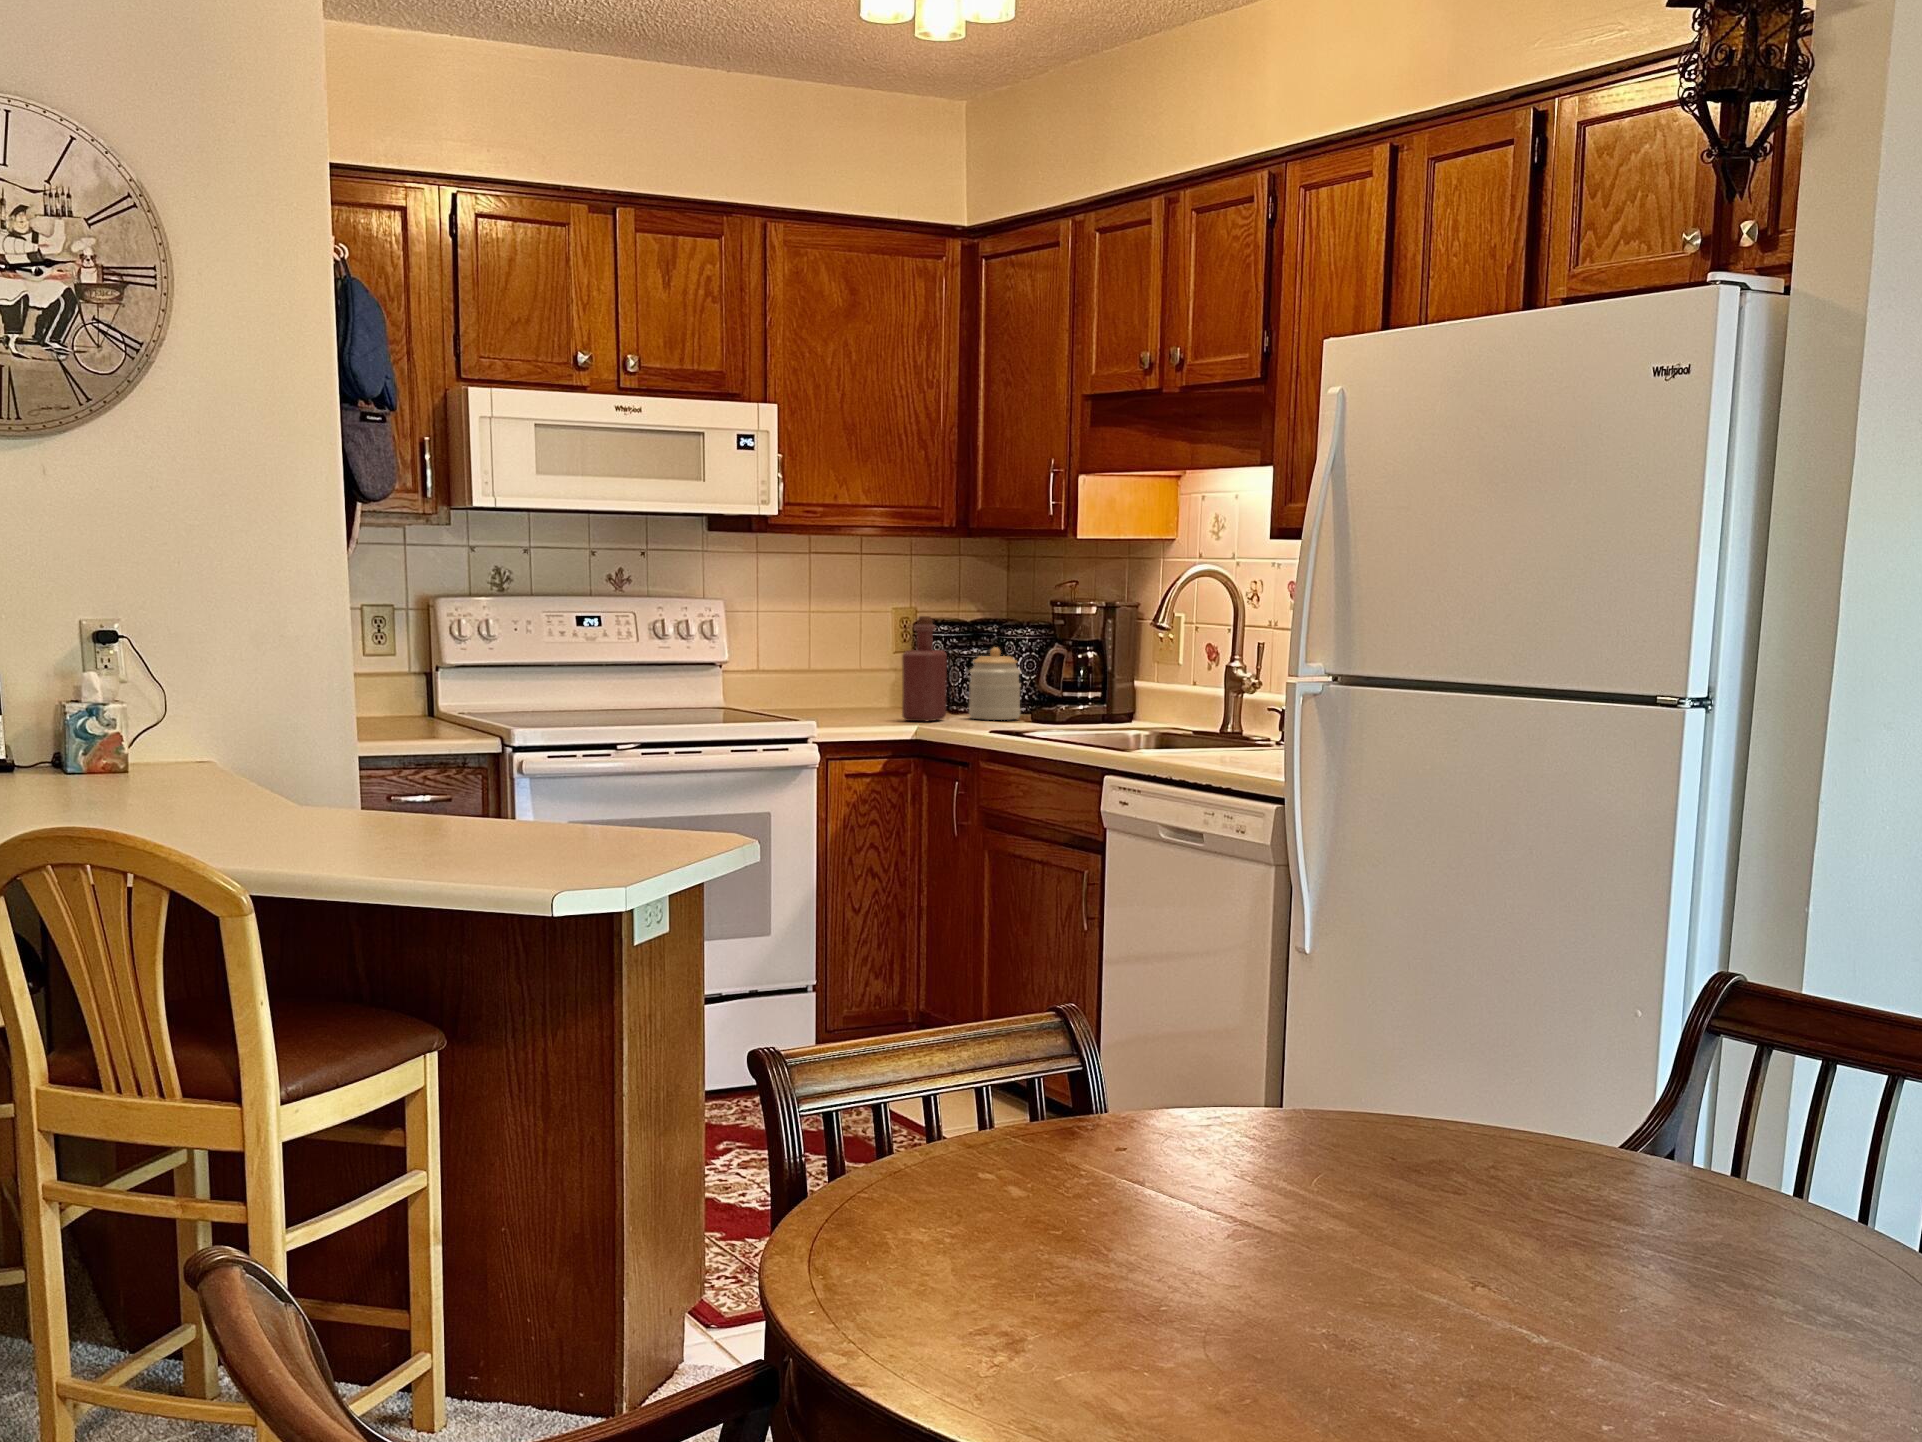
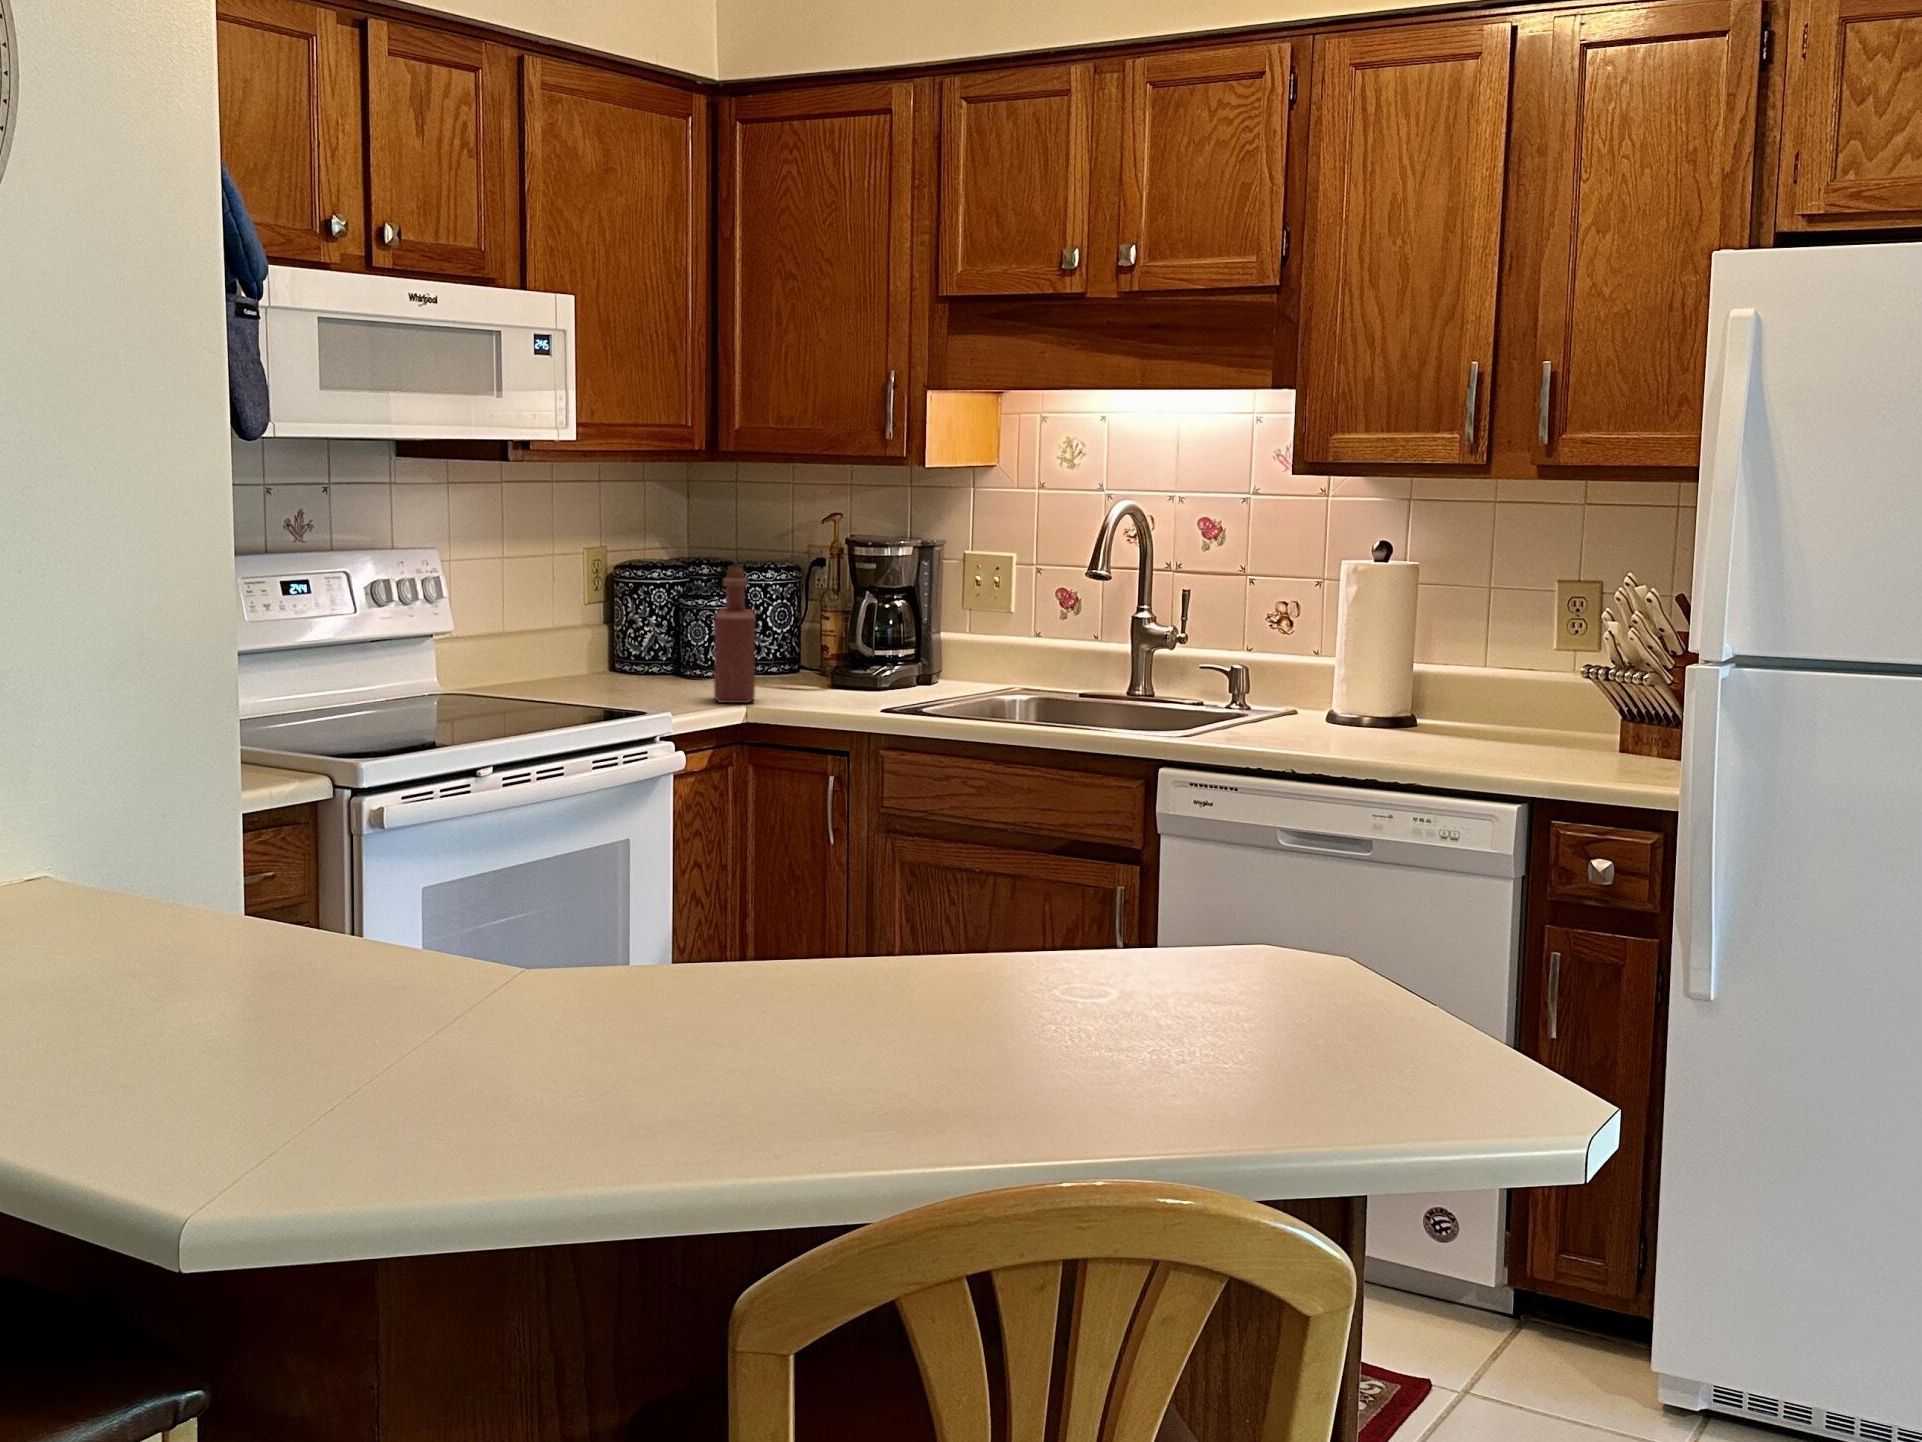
jar: present [969,647,1021,720] -> none [761,602,827,694]

